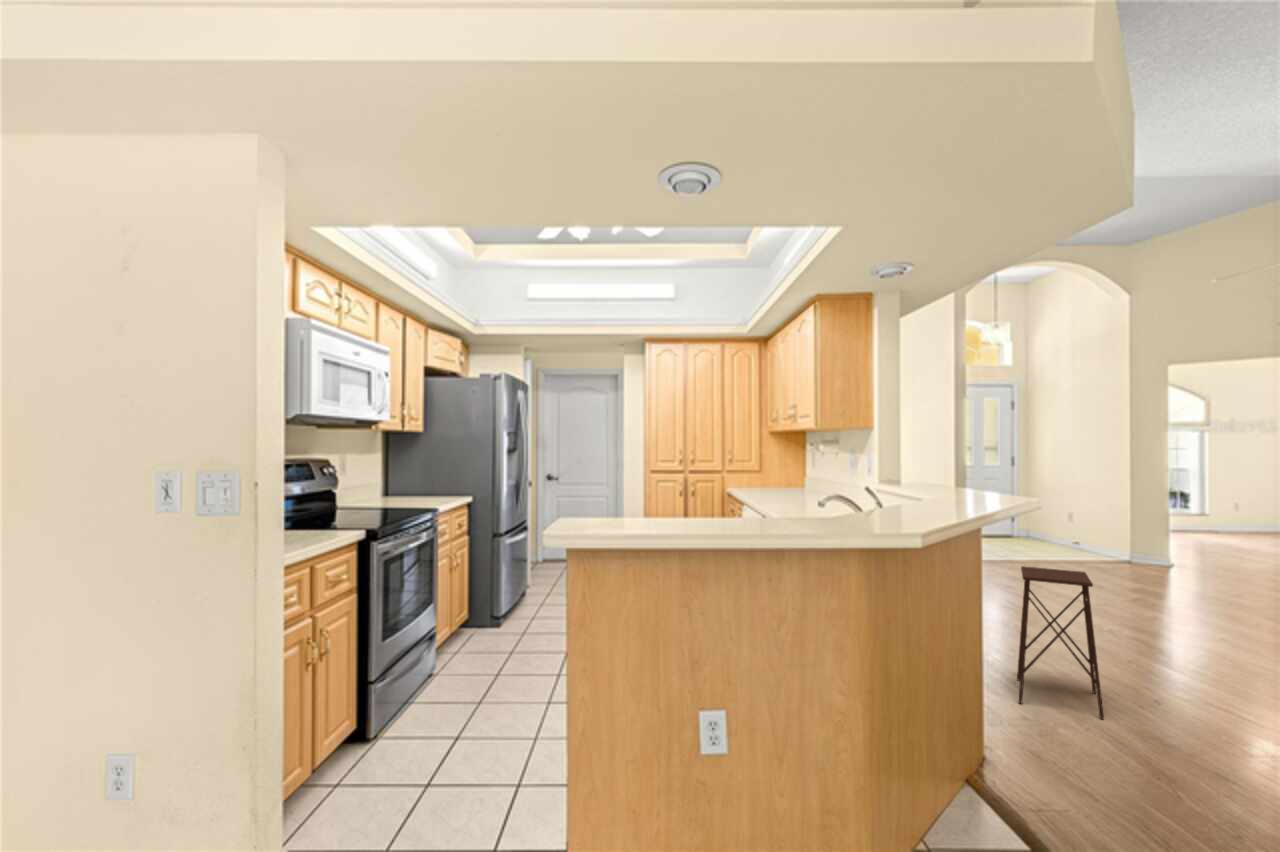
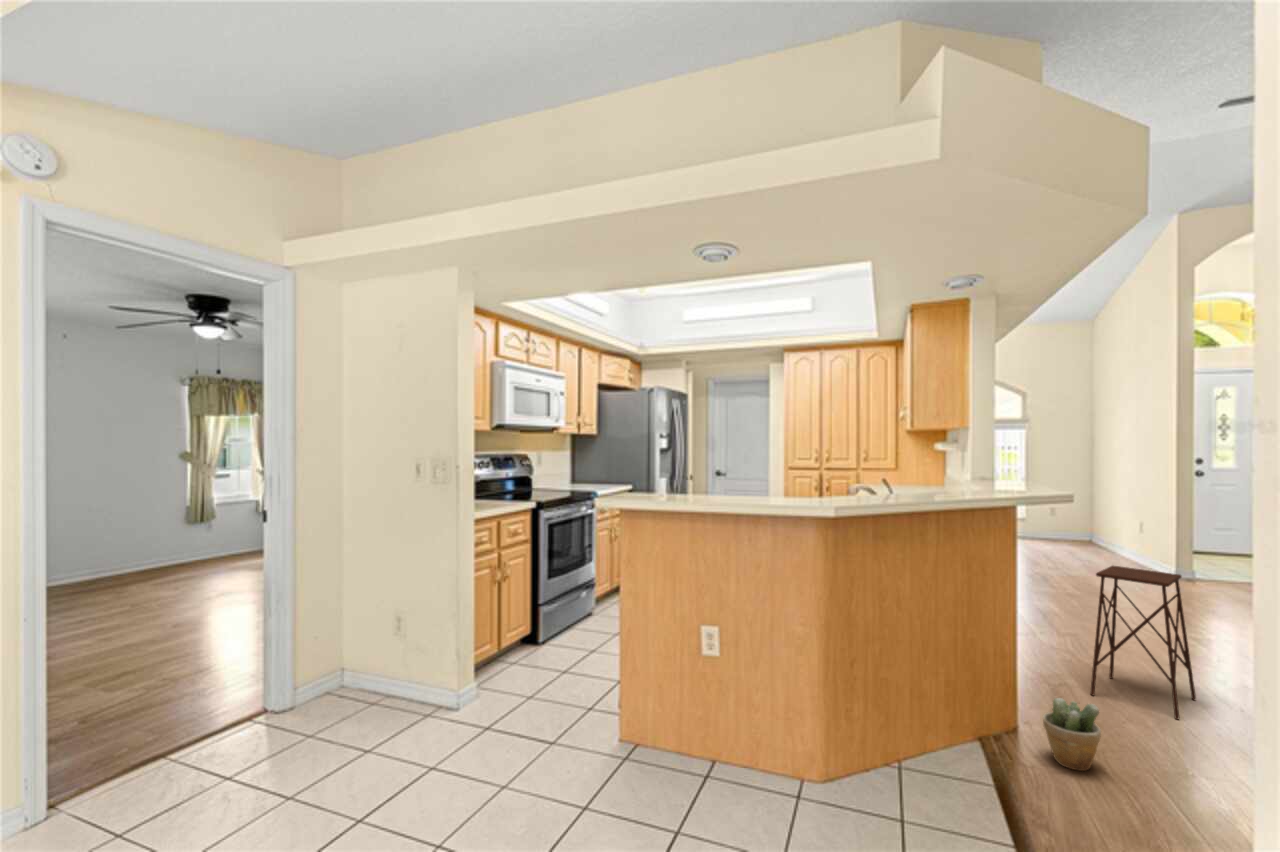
potted plant: none [1041,726,1104,807] -> present [1043,698,1101,771]

